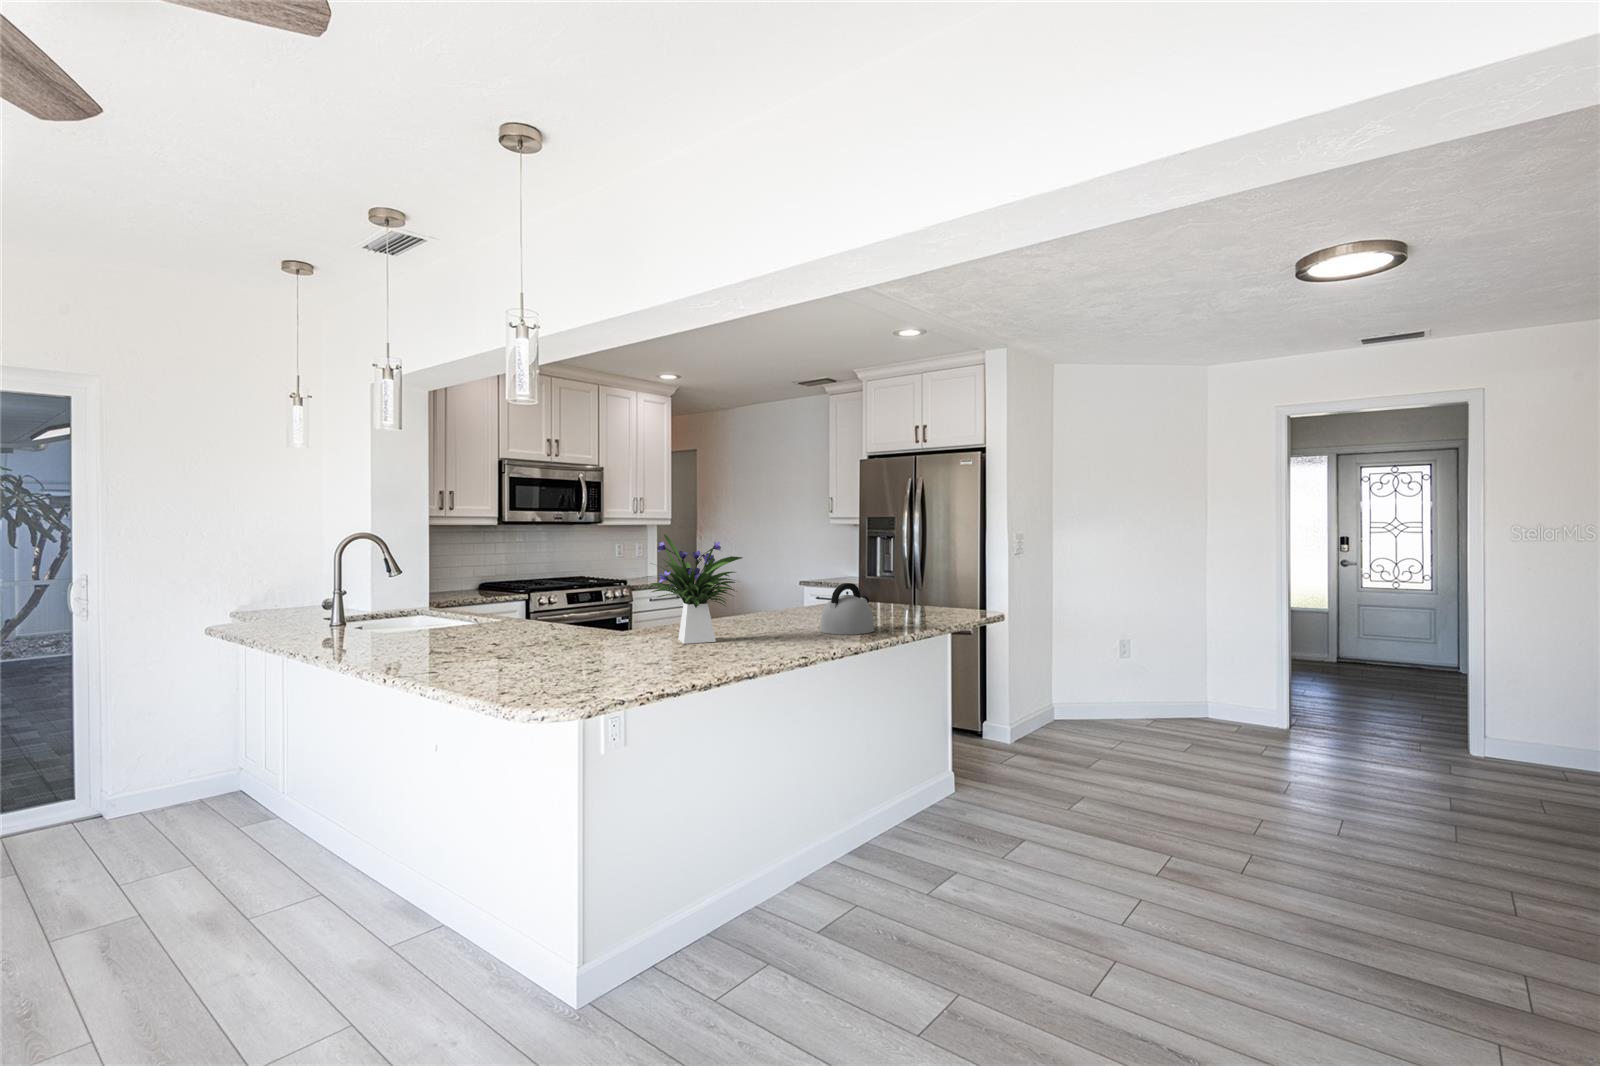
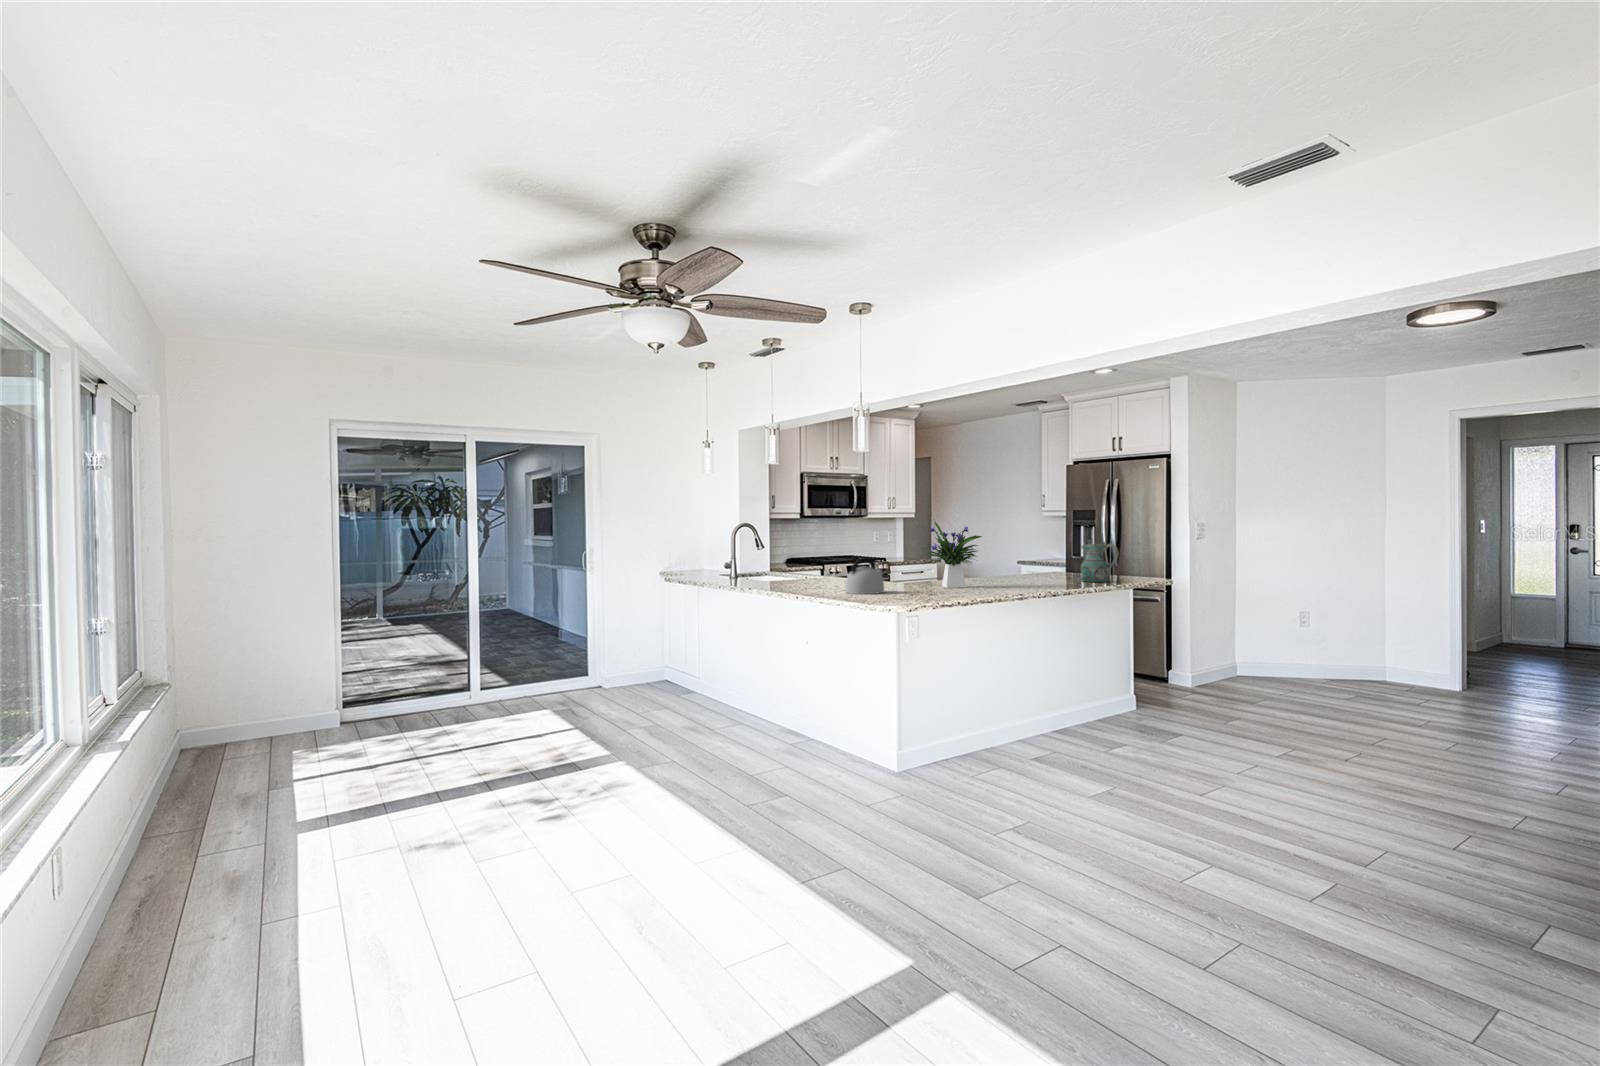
ceramic pitcher: none [886,566,938,622] -> present [1081,544,1119,582]
kettle: present [820,583,874,635] -> present [845,558,884,594]

